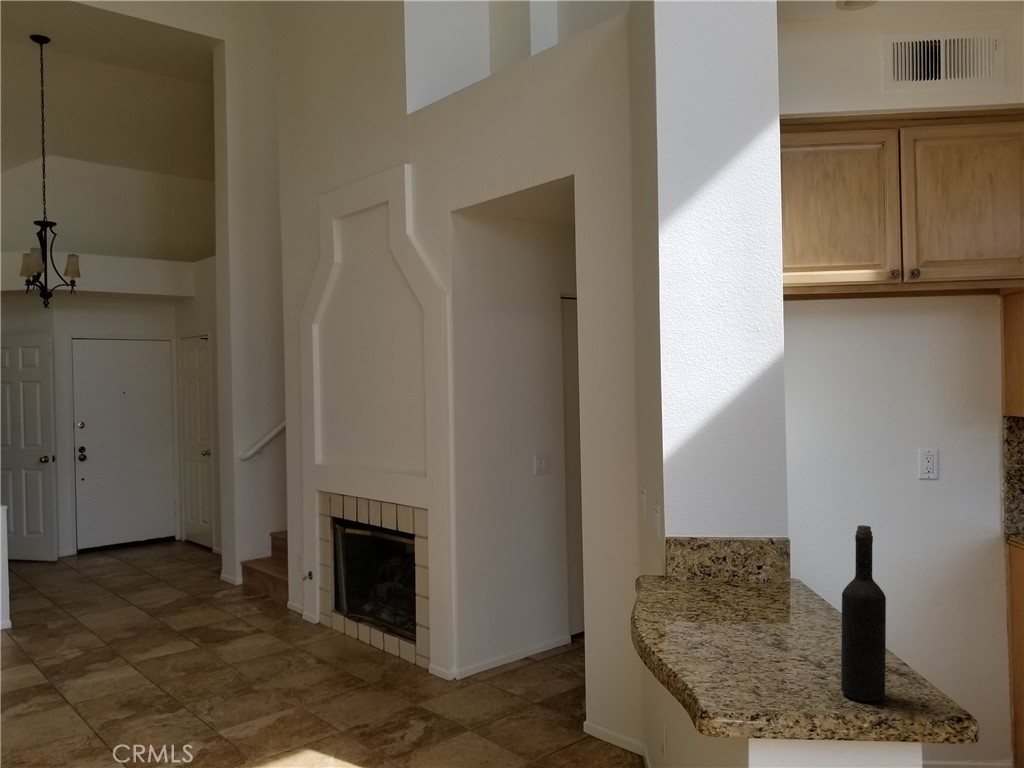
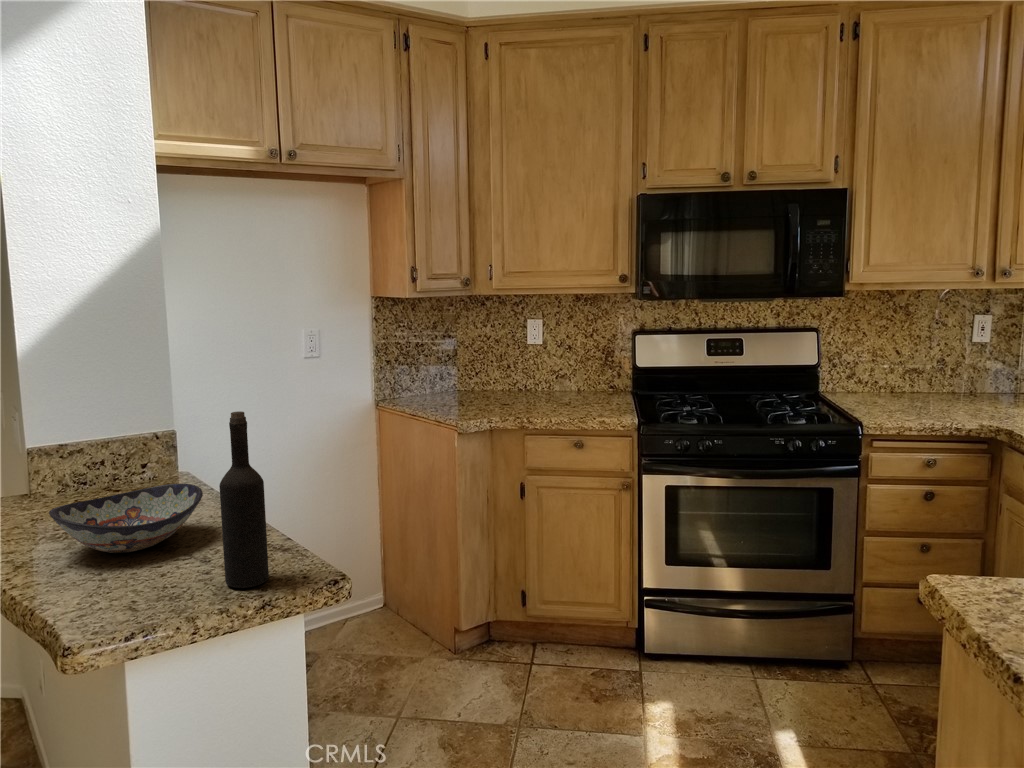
decorative bowl: none [688,587,819,643] -> present [49,484,203,553]

